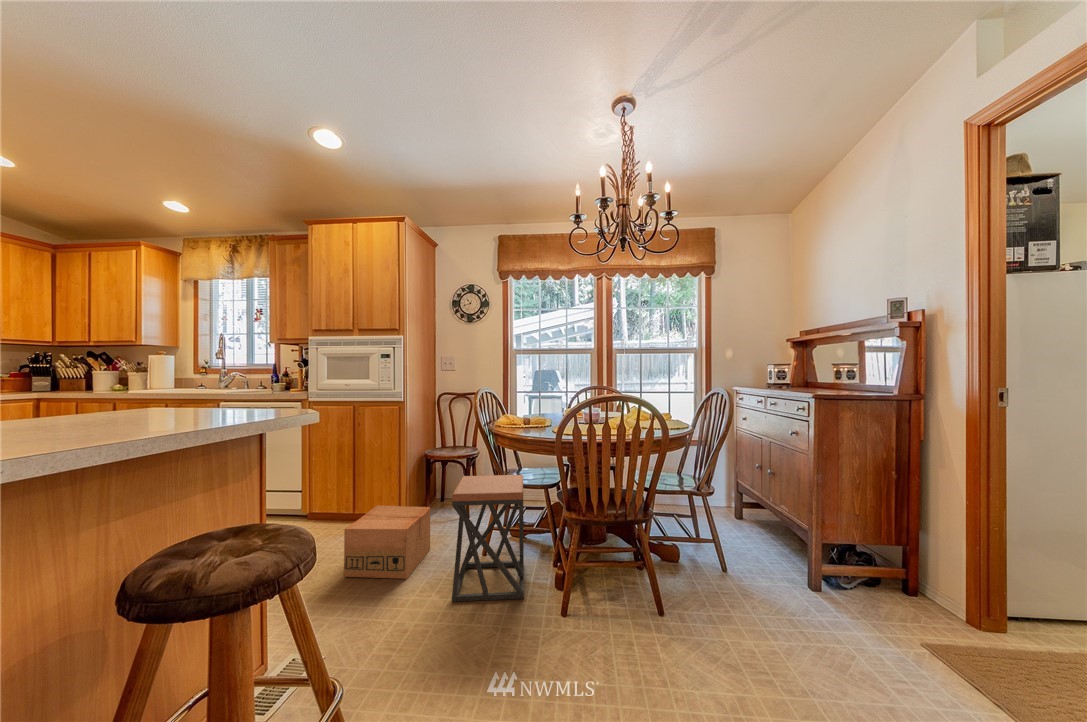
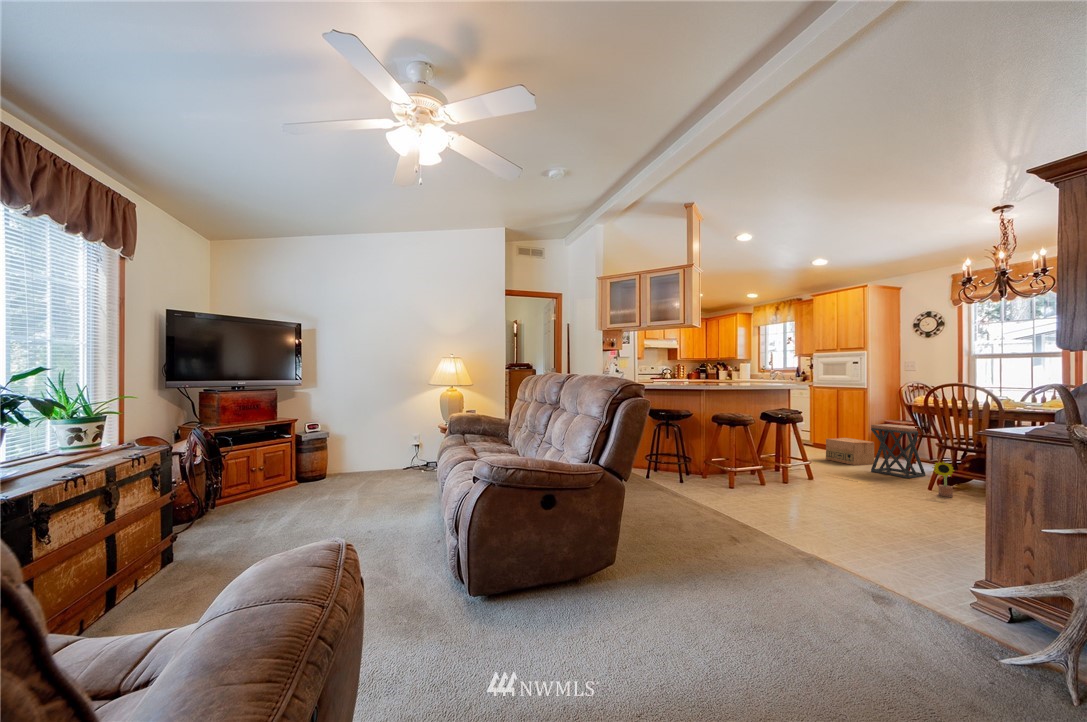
decorative plant: none [644,603,688,688] -> present [932,462,954,497]

